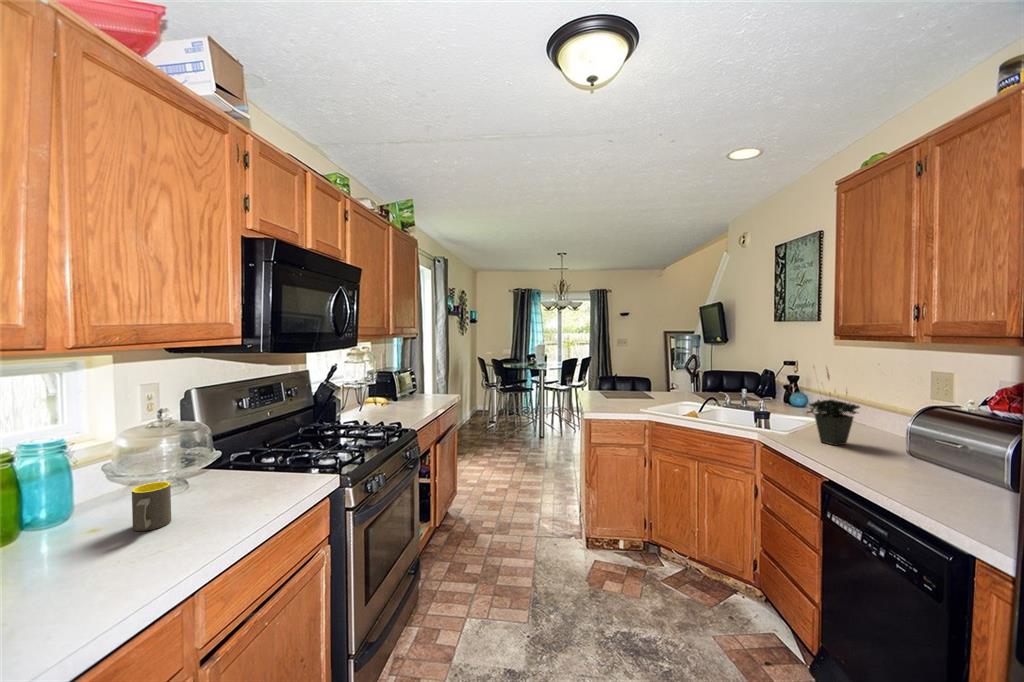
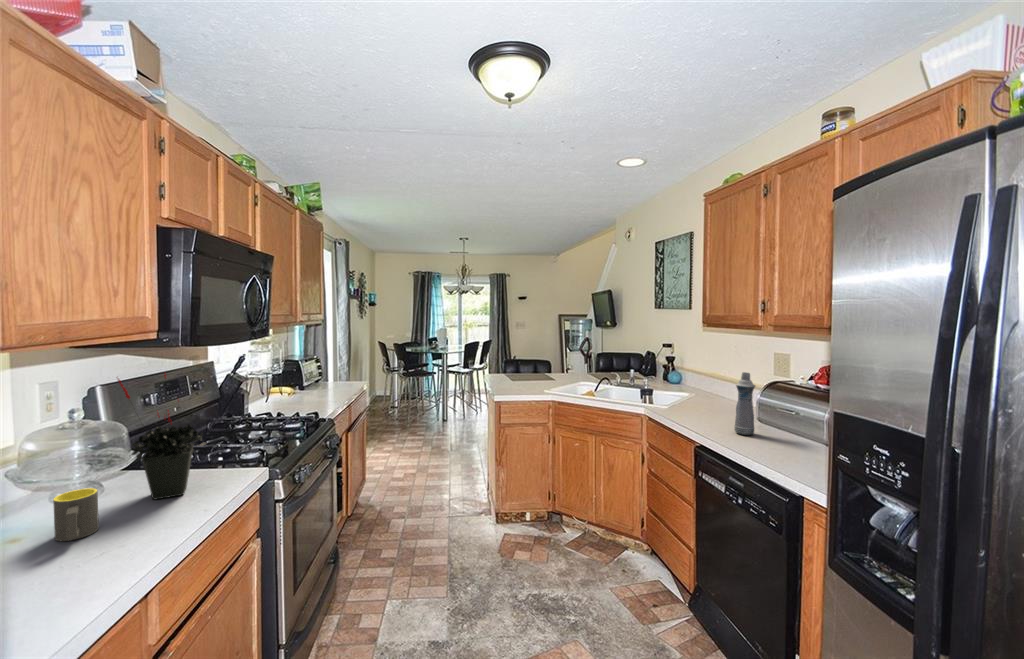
potted plant: present [807,369,860,446] -> present [118,375,206,499]
bottle: none [884,391,917,472] -> present [734,372,755,435]

